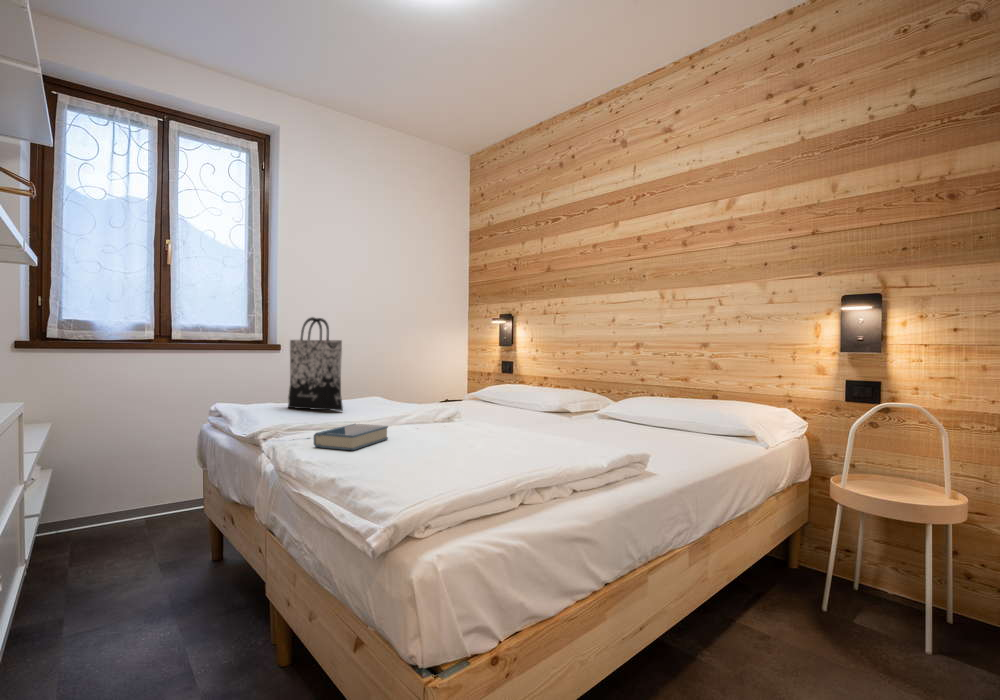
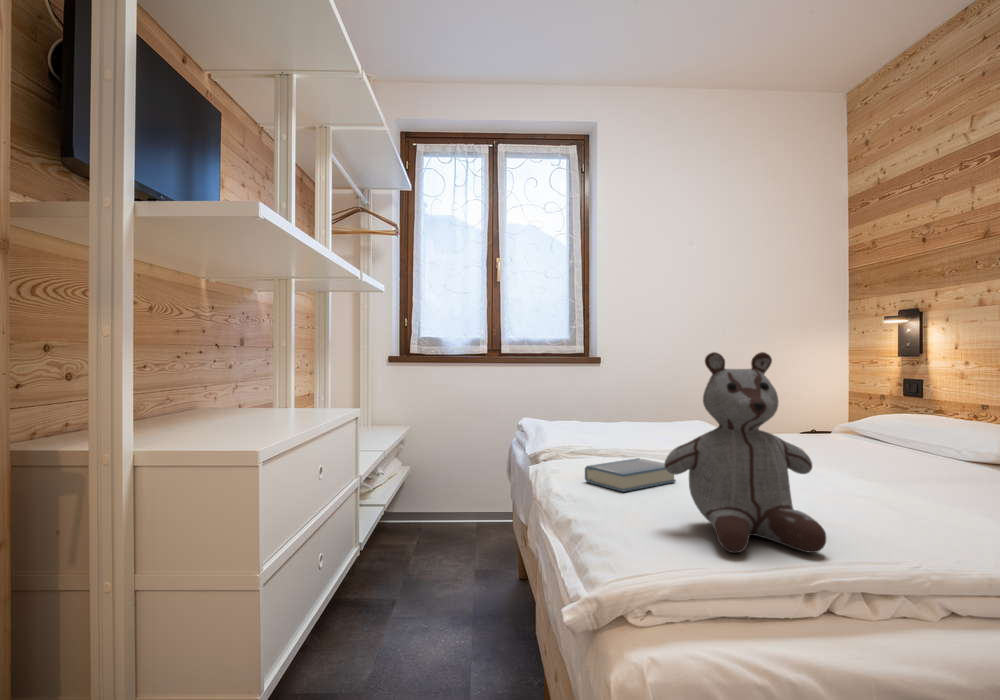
tote bag: present [288,317,343,411] -> none [586,330,643,439]
stuffed bear: none [404,333,514,477] -> present [664,352,826,553]

